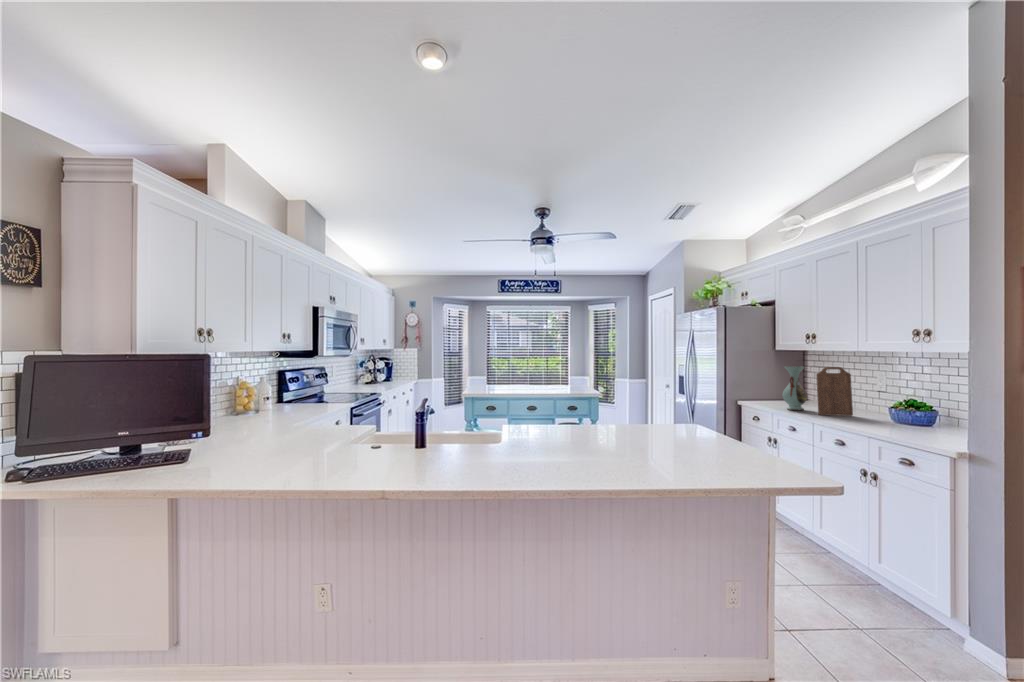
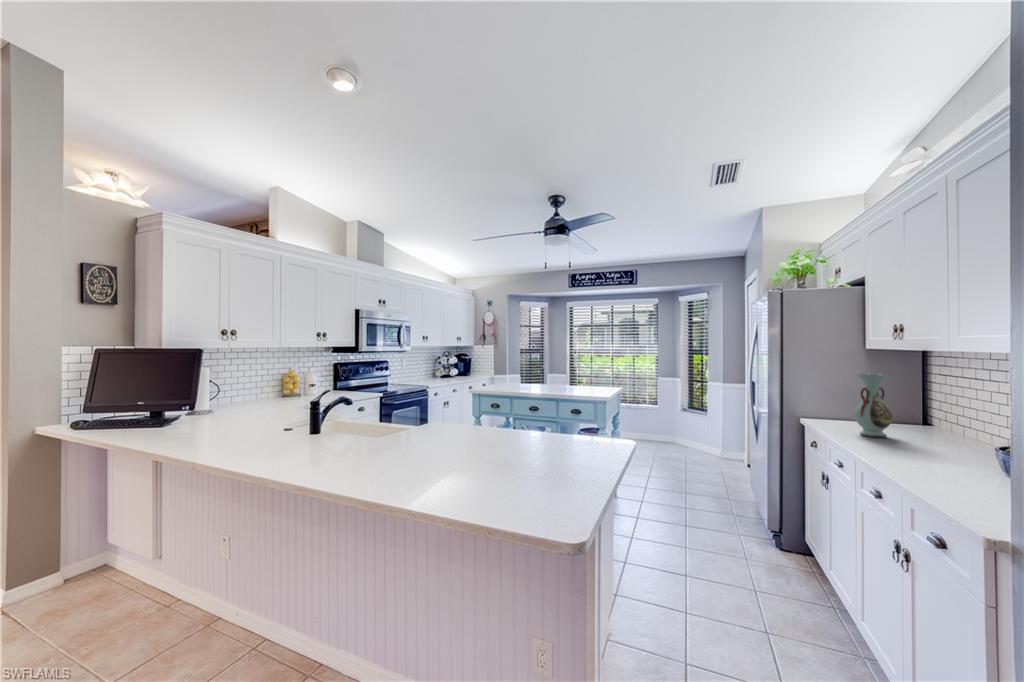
cutting board: present [816,367,853,416] -> none [891,377,953,453]

